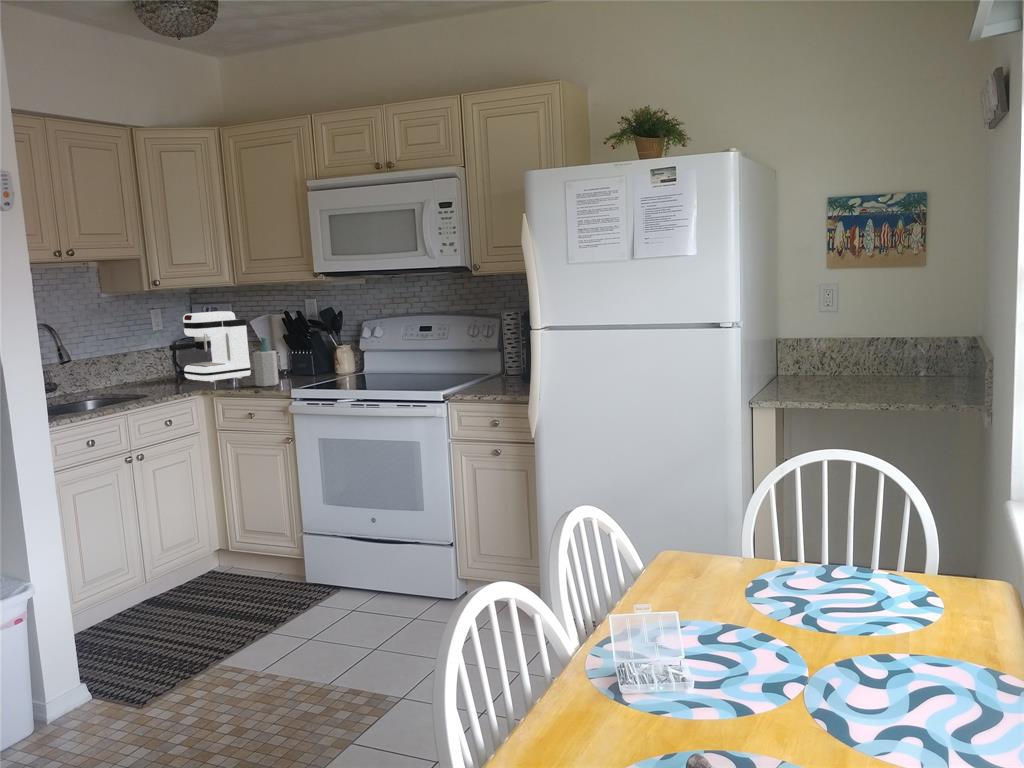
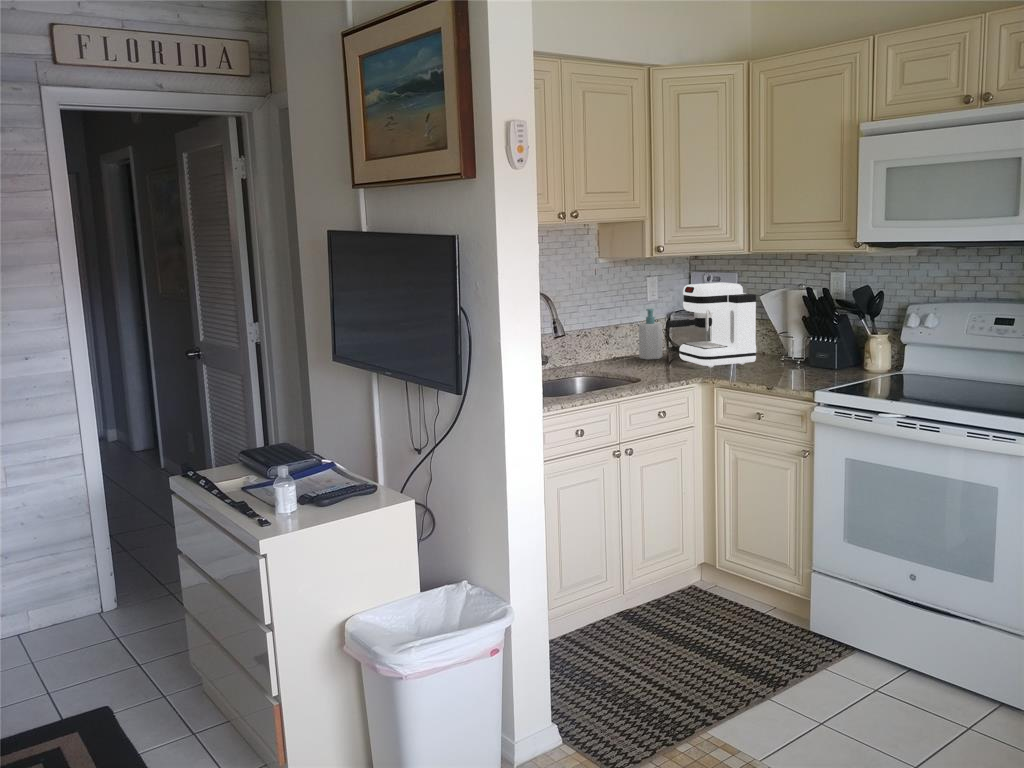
soap bottle: present [253,337,279,387] -> present [639,309,662,360]

